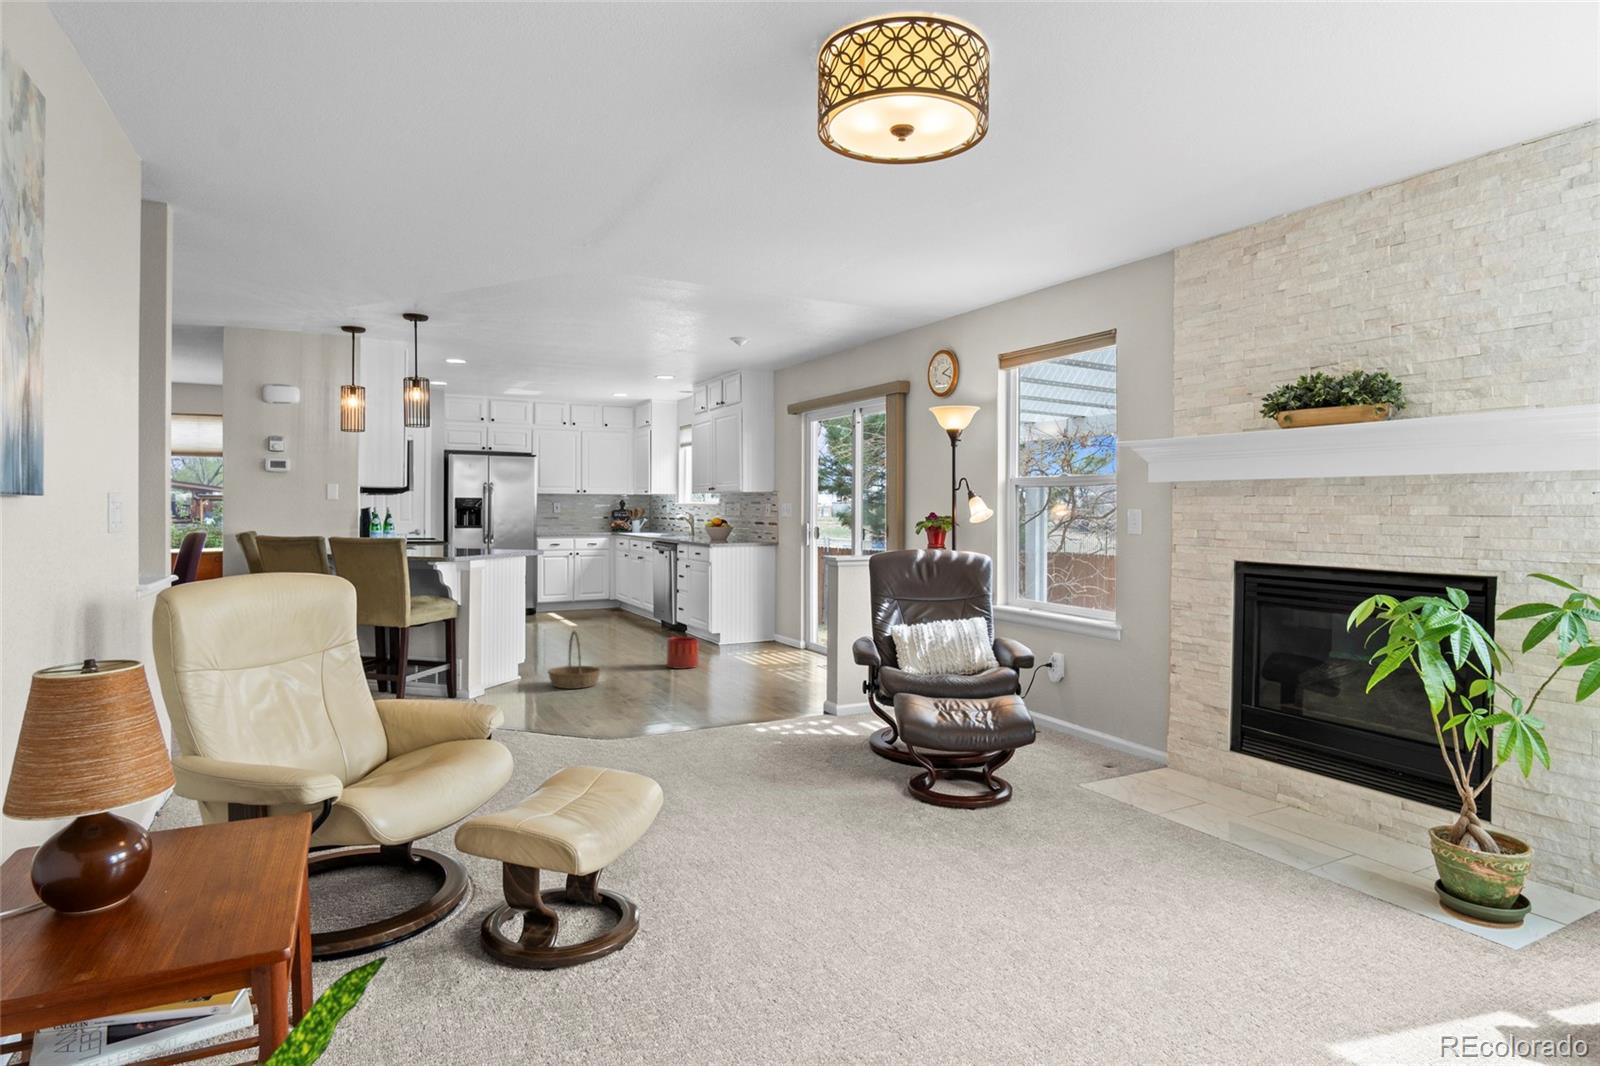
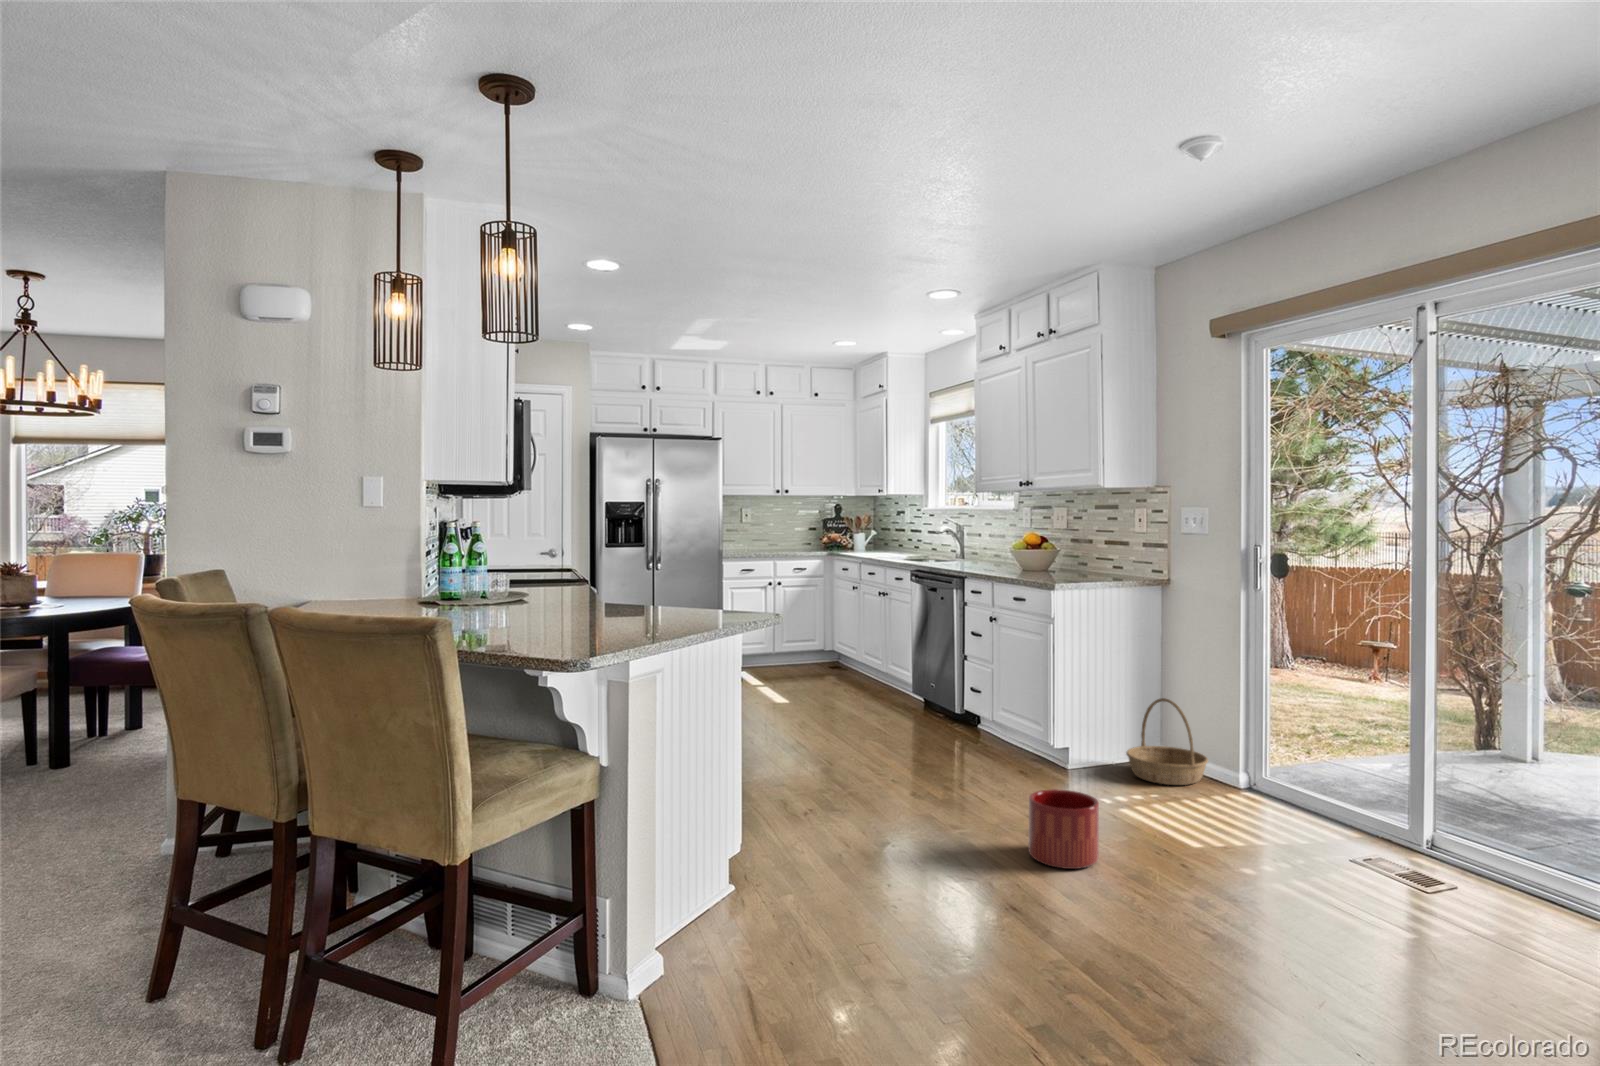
basket: present [548,631,601,689] -> present [1126,698,1208,785]

